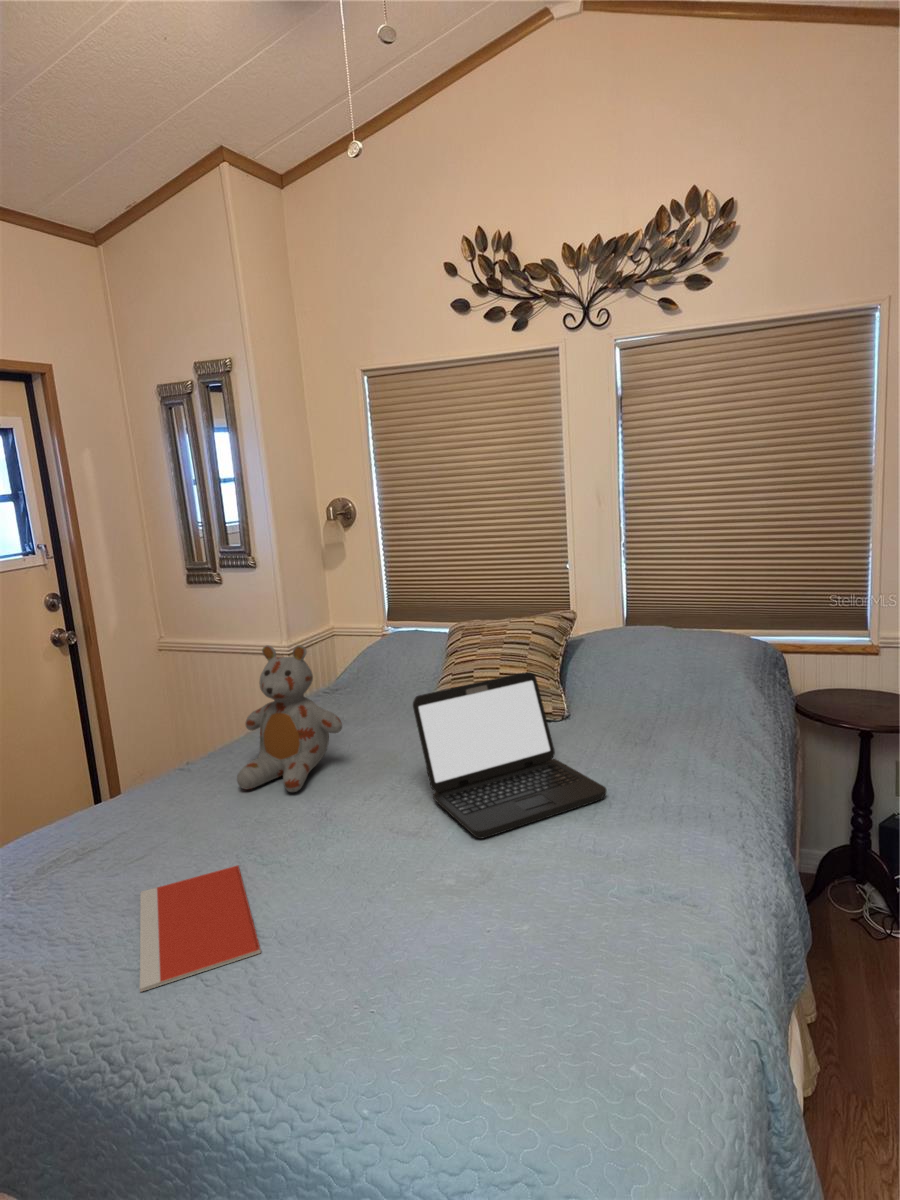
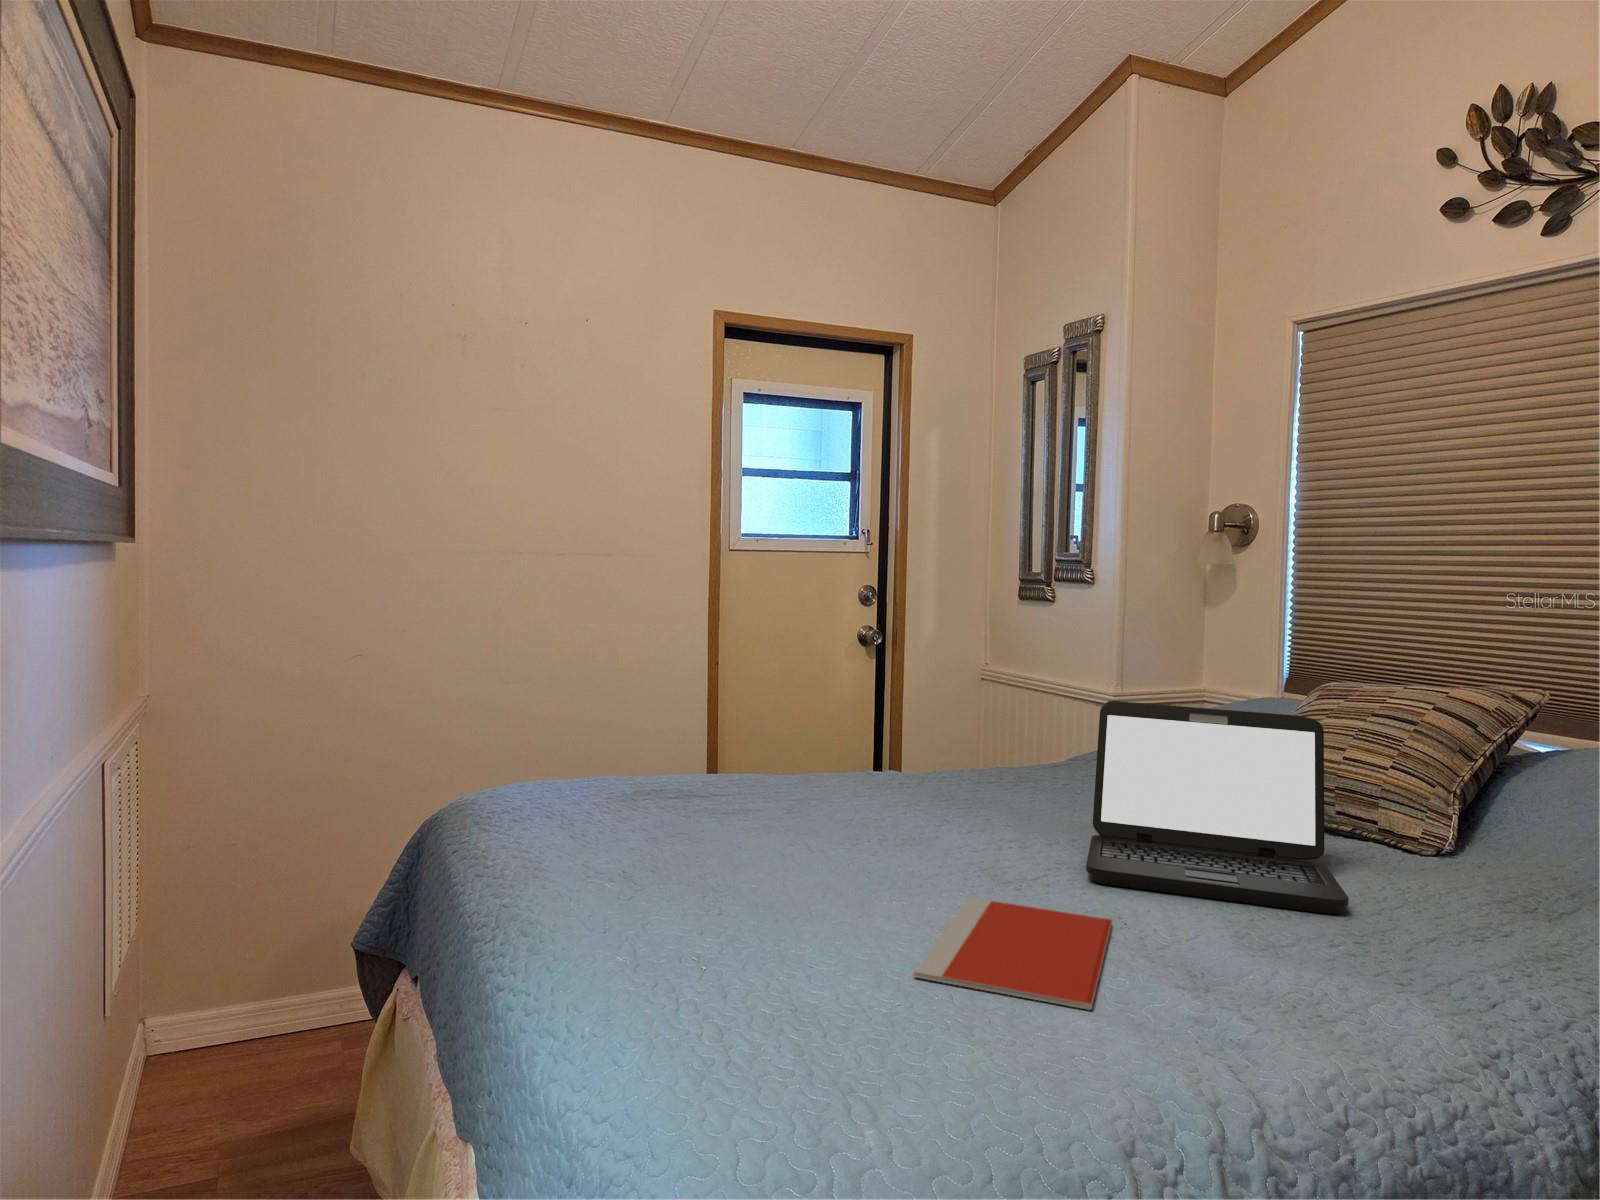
stuffed bear: present [237,645,342,792] -> none [908,626,1046,801]
notebook: present [140,865,261,992] -> present [914,898,1112,1010]

